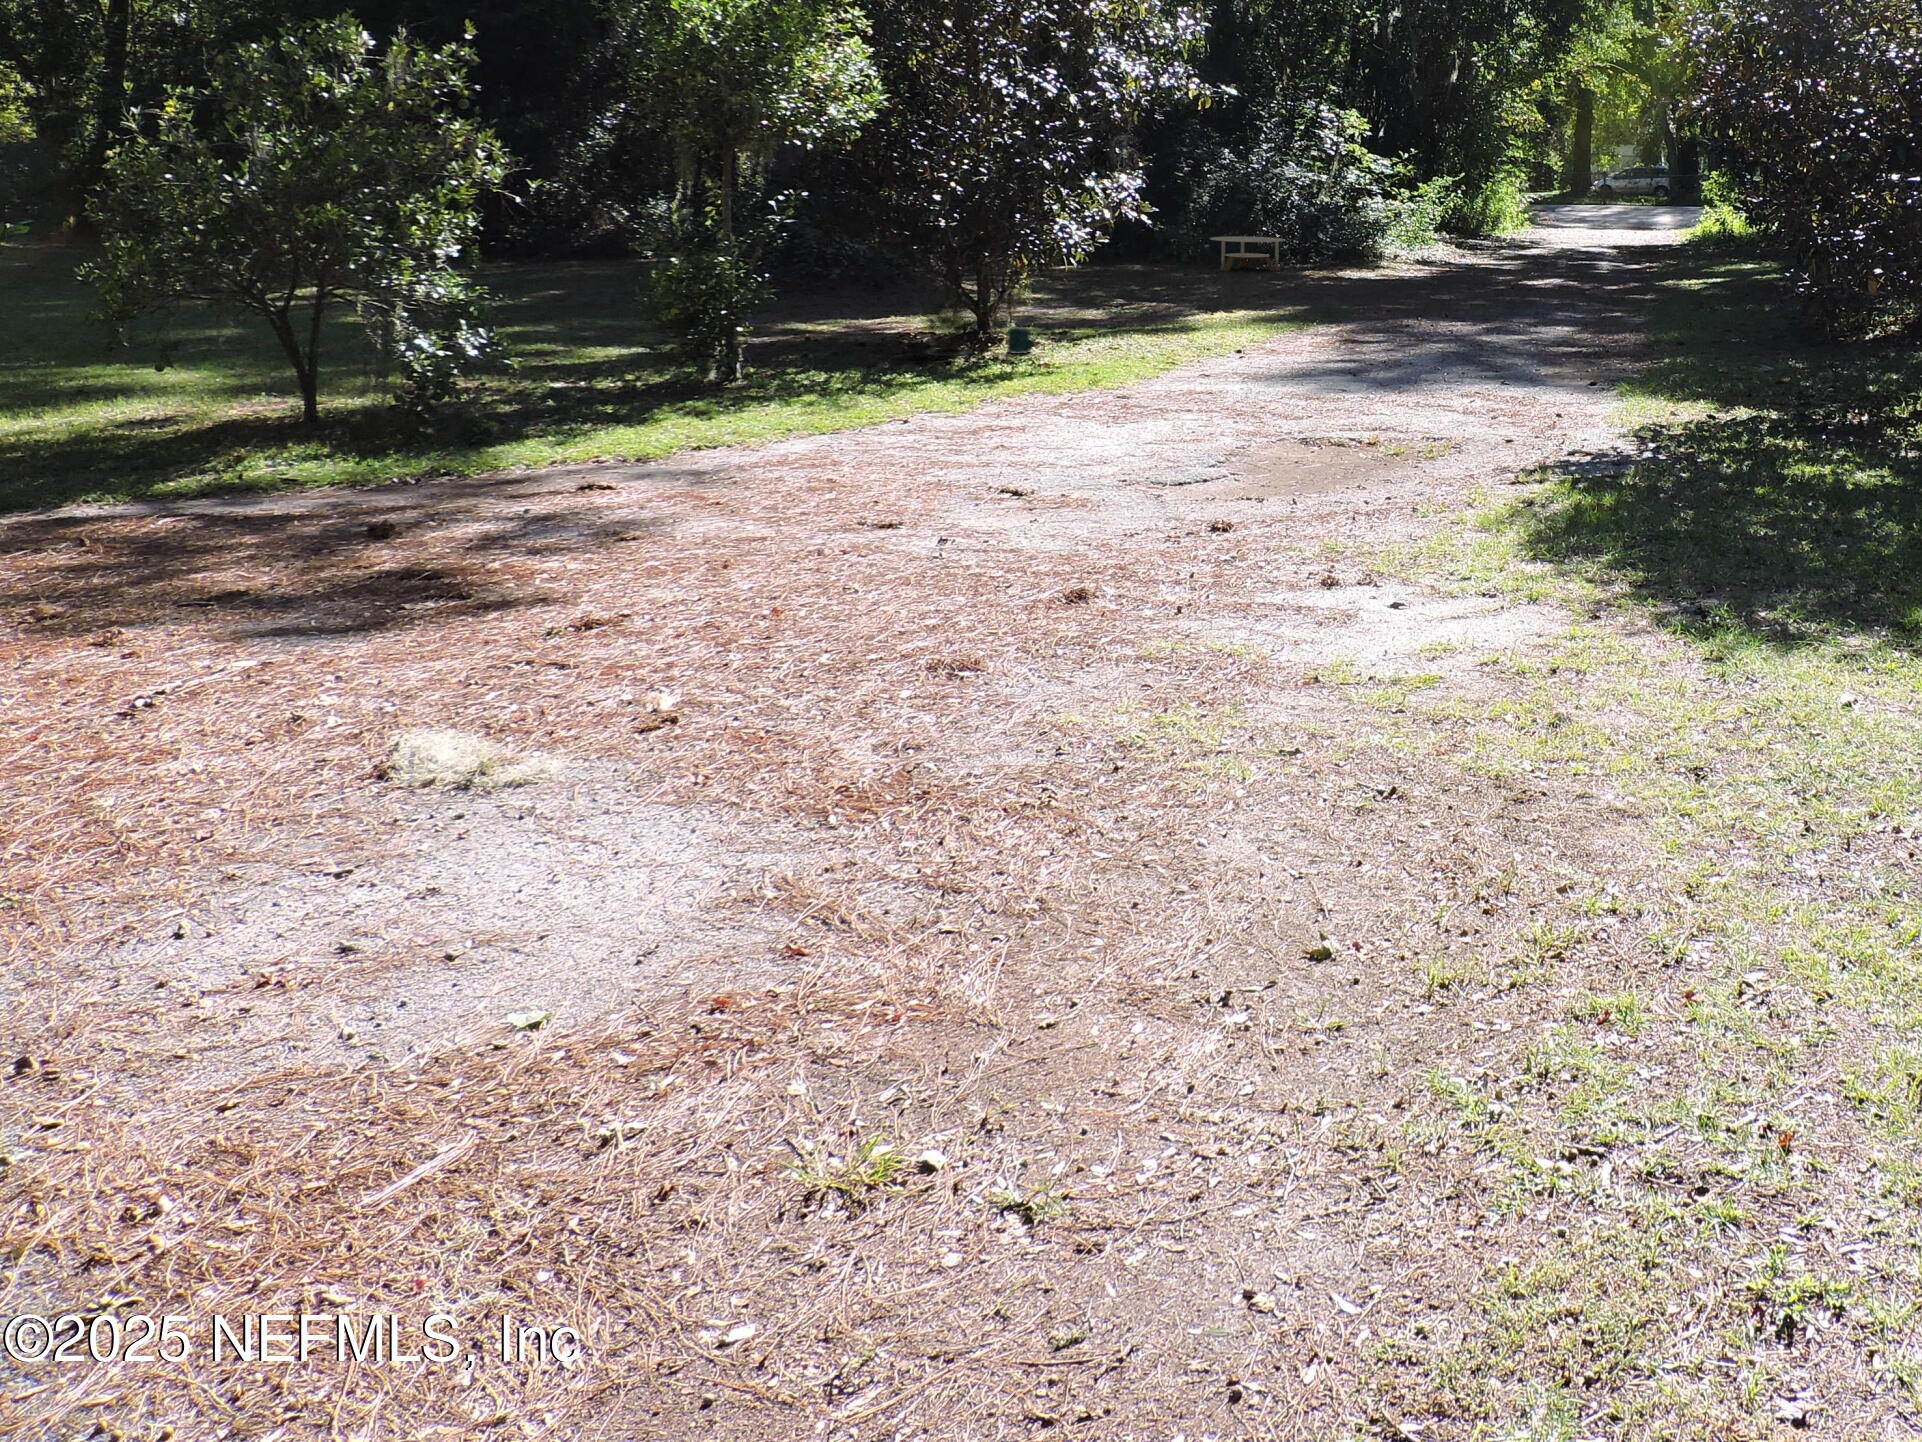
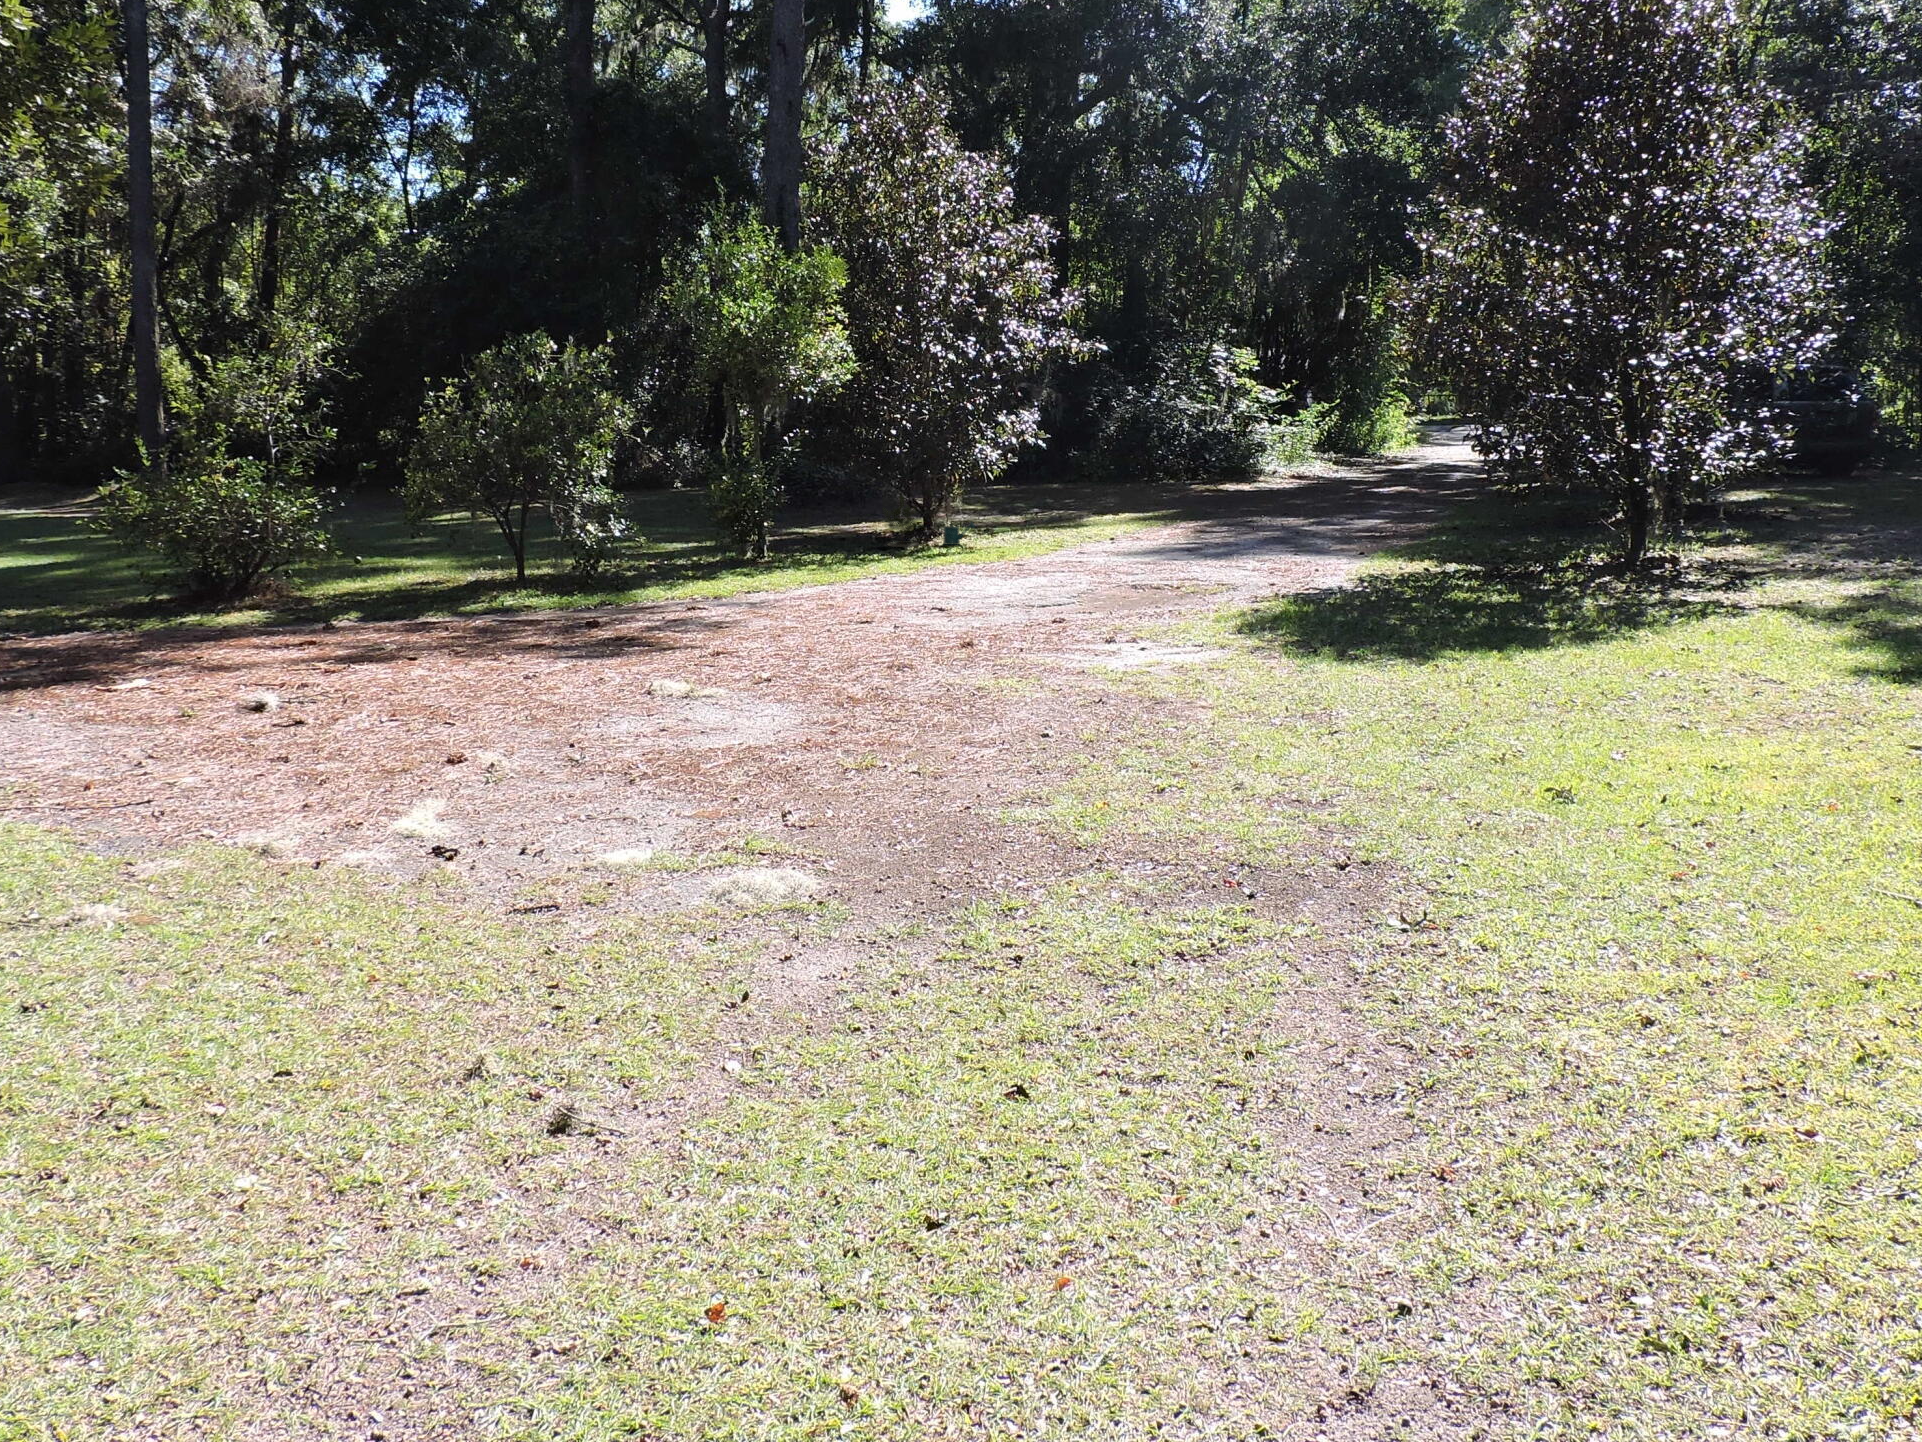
round table: present [1210,236,1285,271] -> none [1114,459,1178,488]

